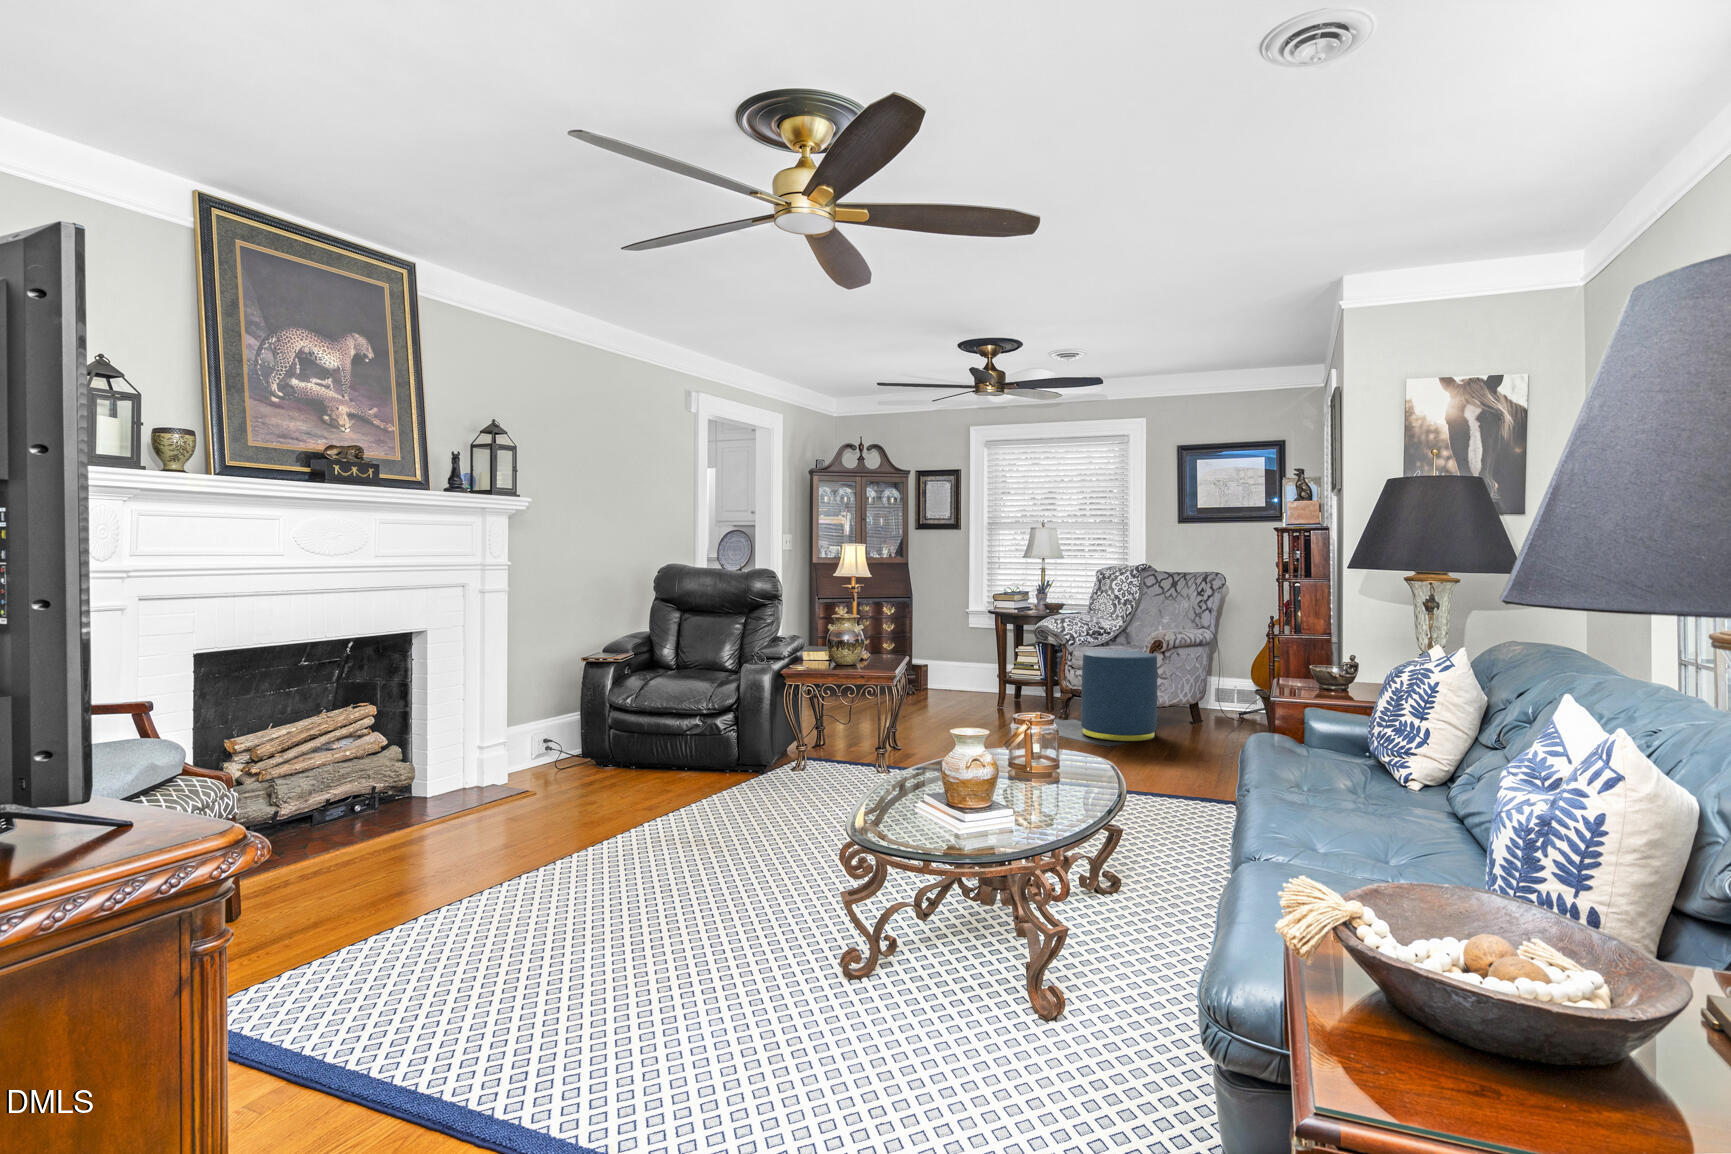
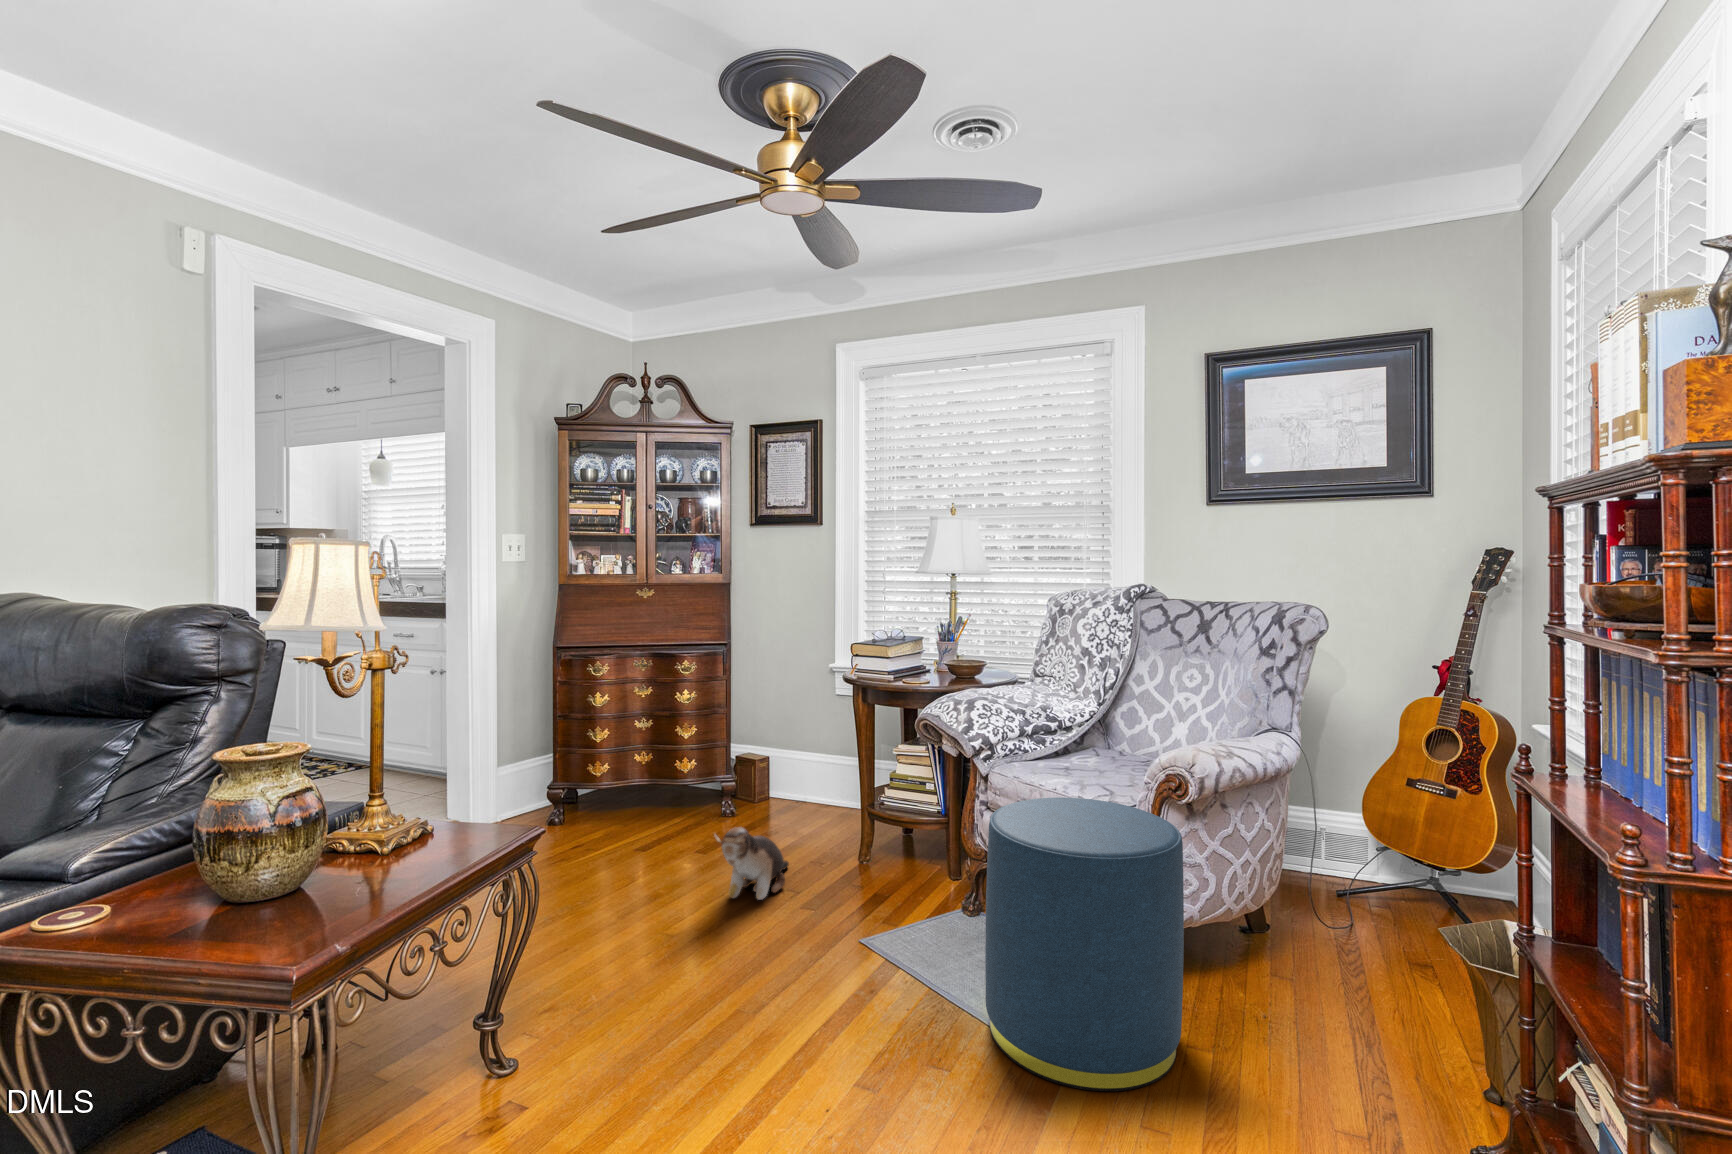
plush toy: none [944,678,971,714] -> present [714,827,789,900]

